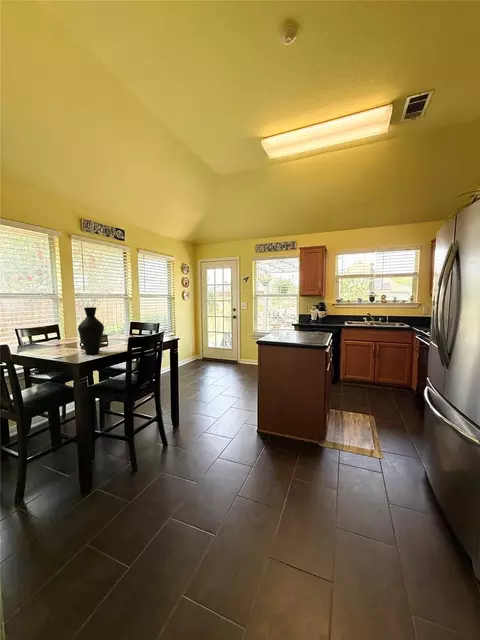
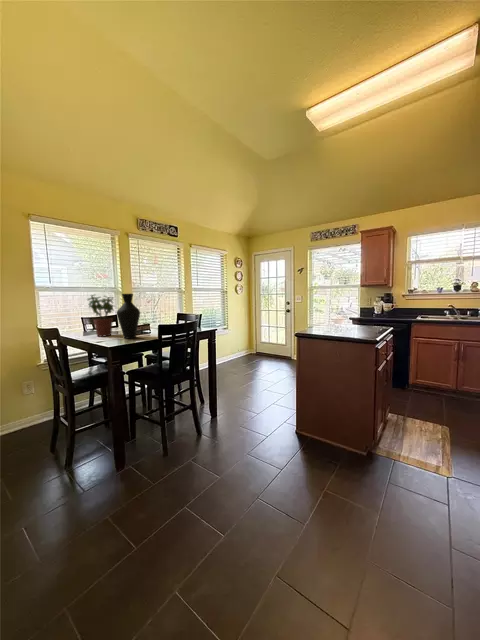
potted plant: none [40,307,74,353] -> present [88,295,113,337]

